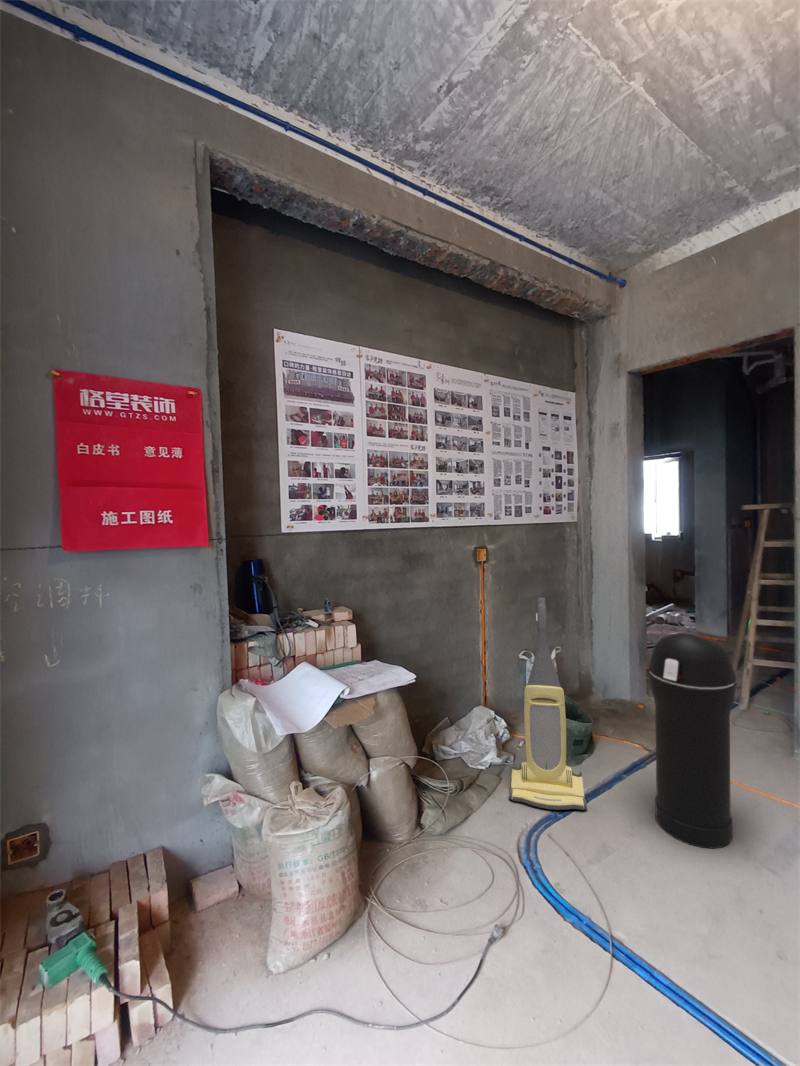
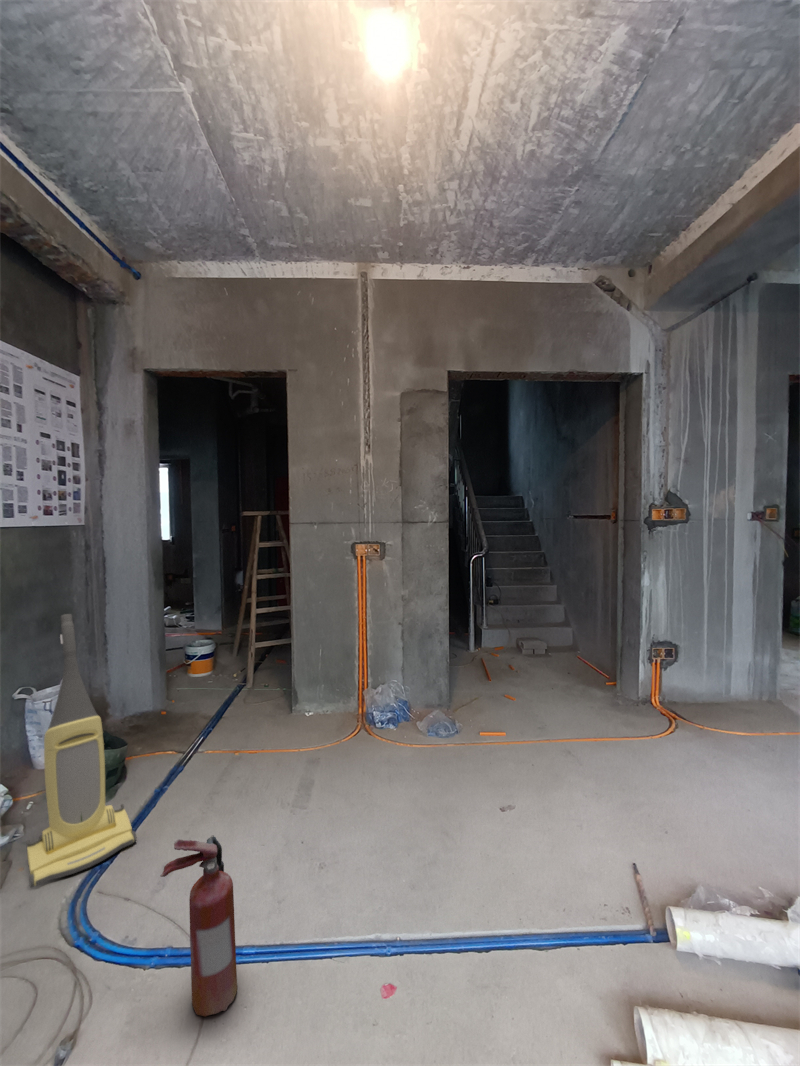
trash can: present [648,633,737,849] -> none [195,623,268,818]
fire extinguisher: none [566,822,637,1015] -> present [161,835,237,1017]

